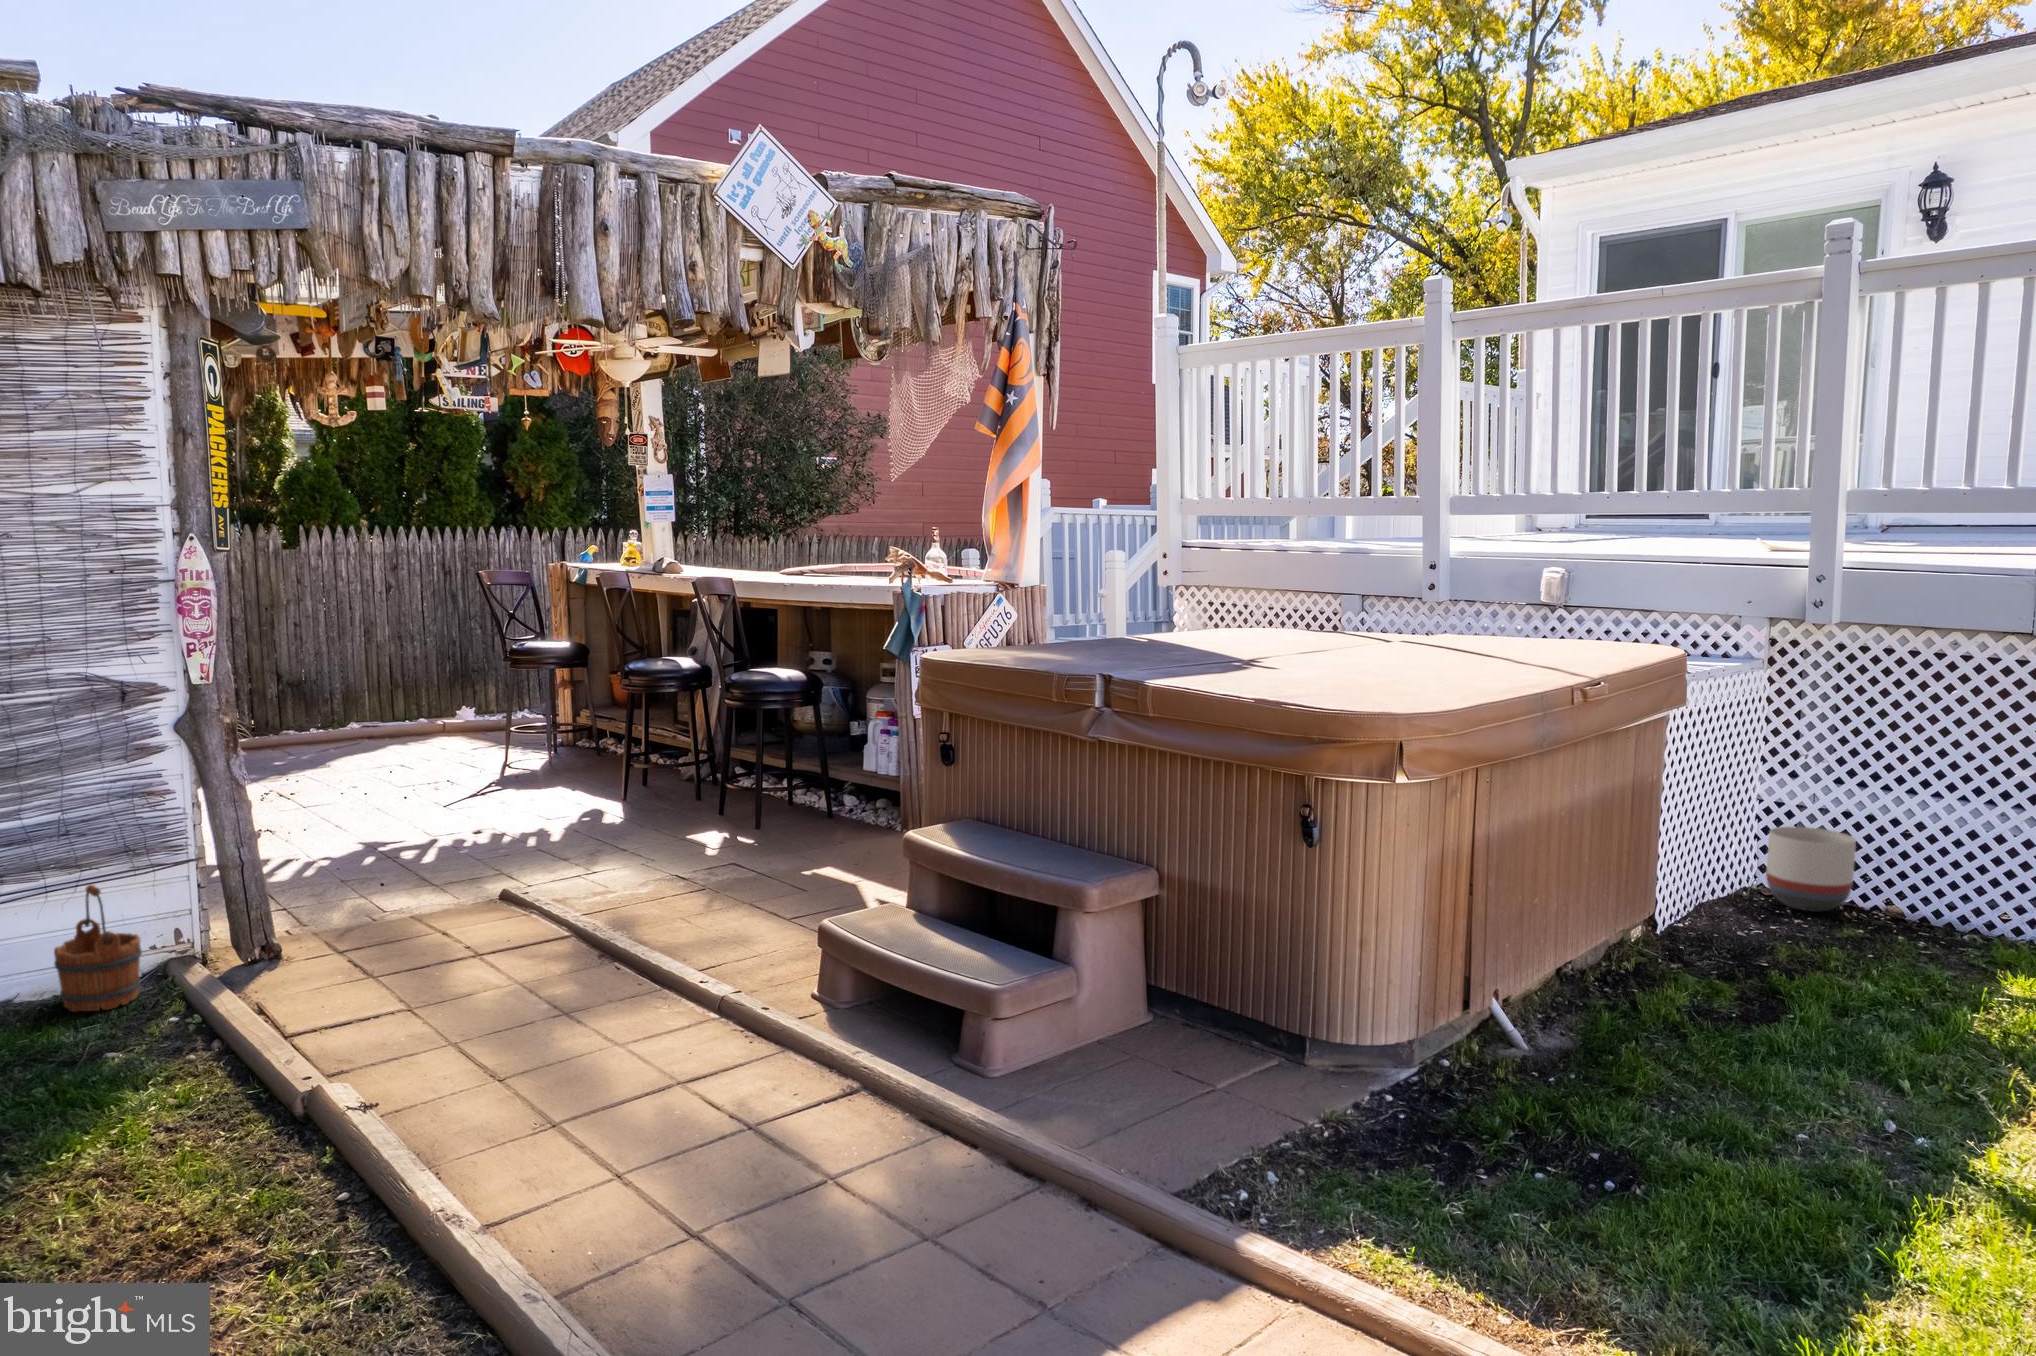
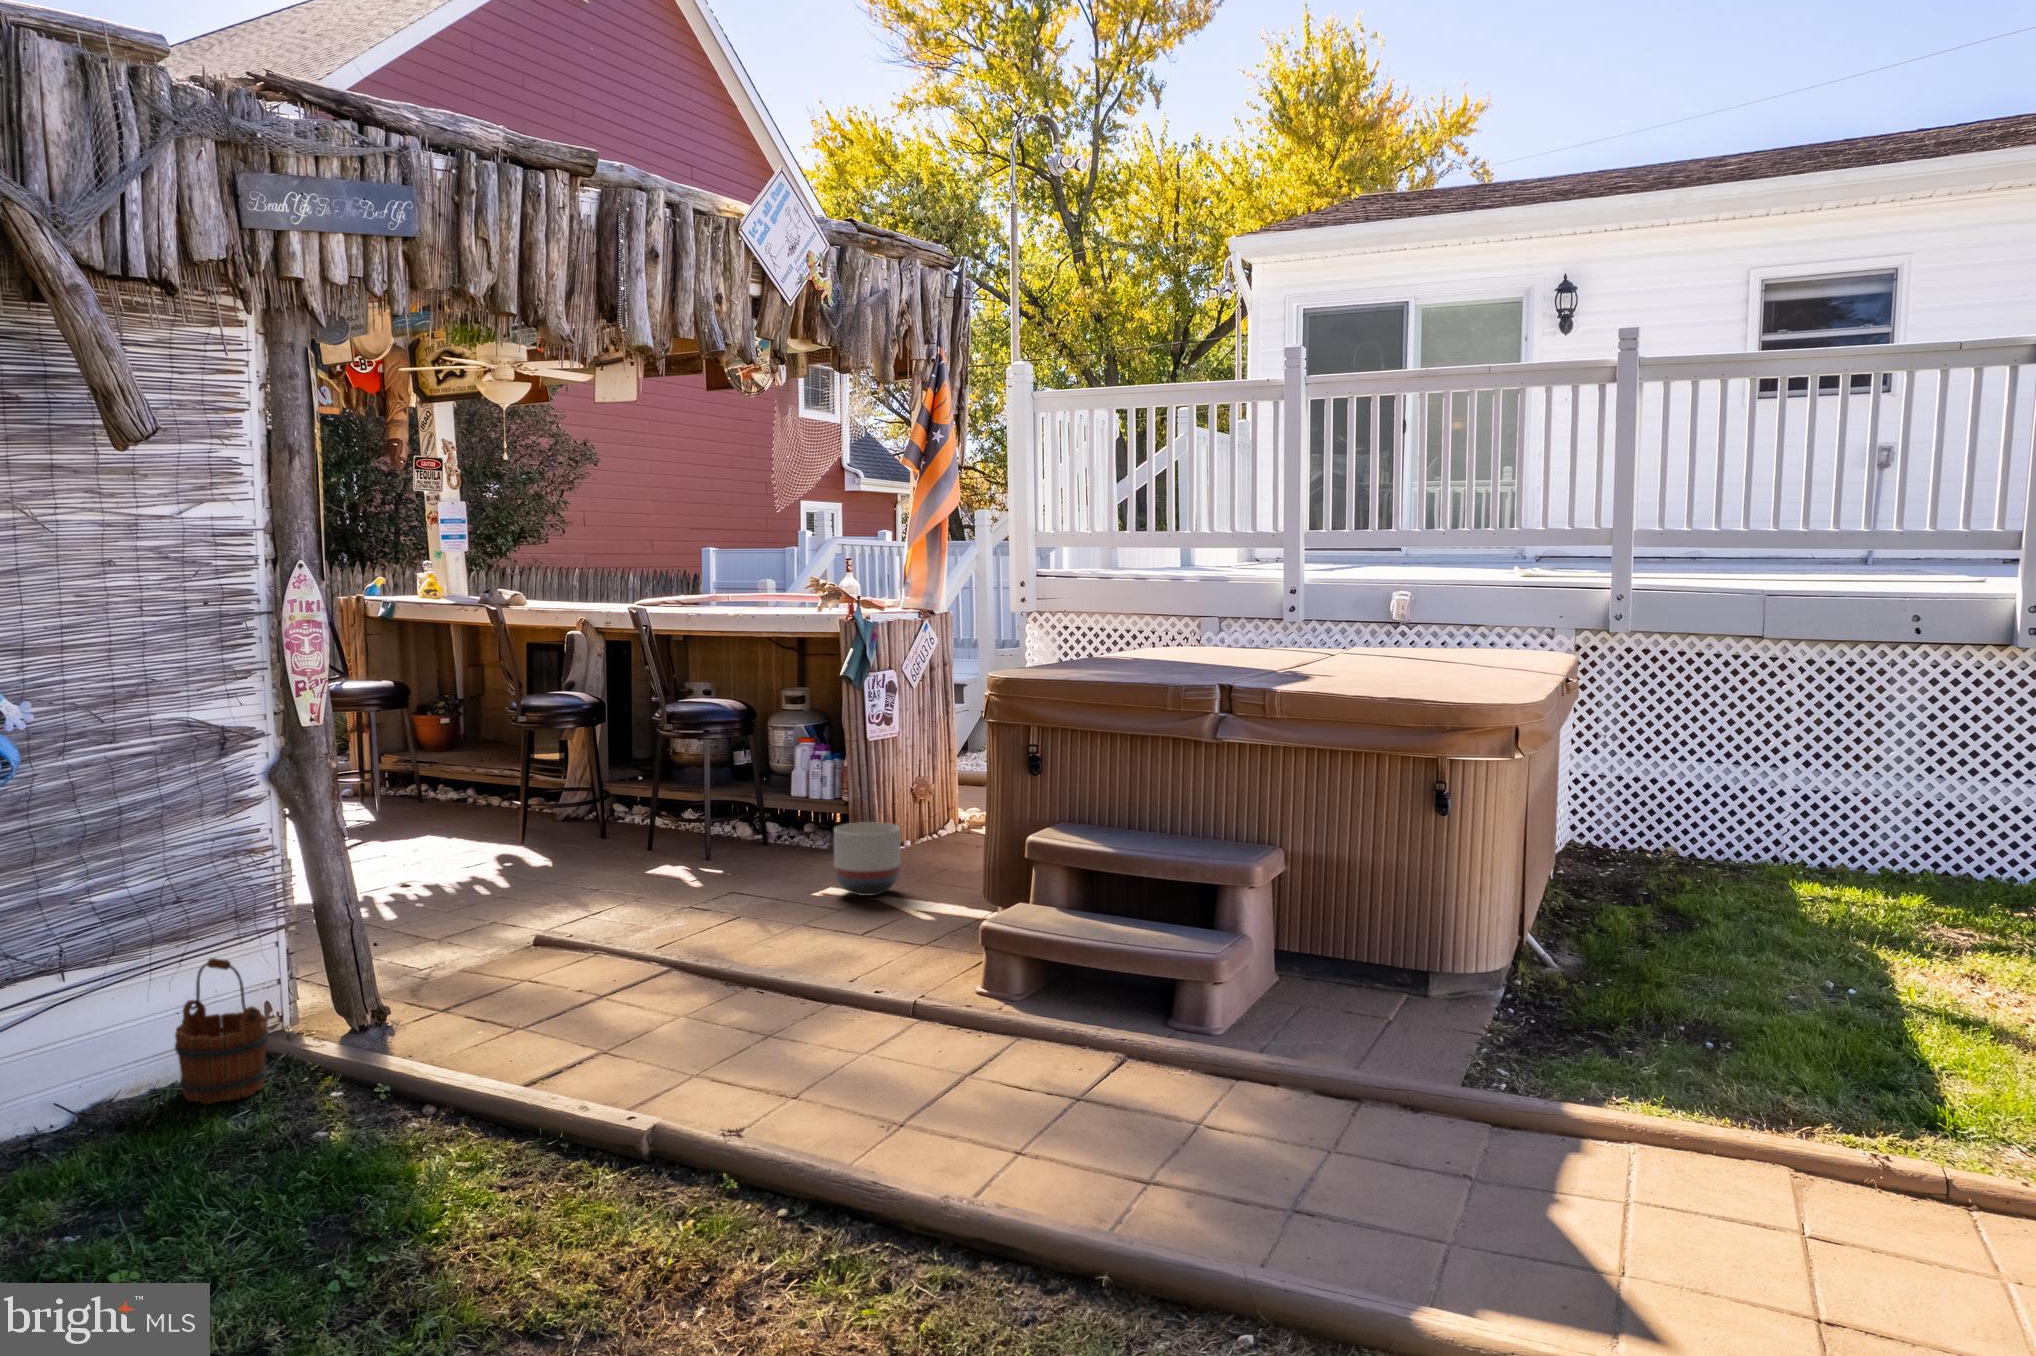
planter: present [1766,827,1856,912] -> present [834,822,900,896]

